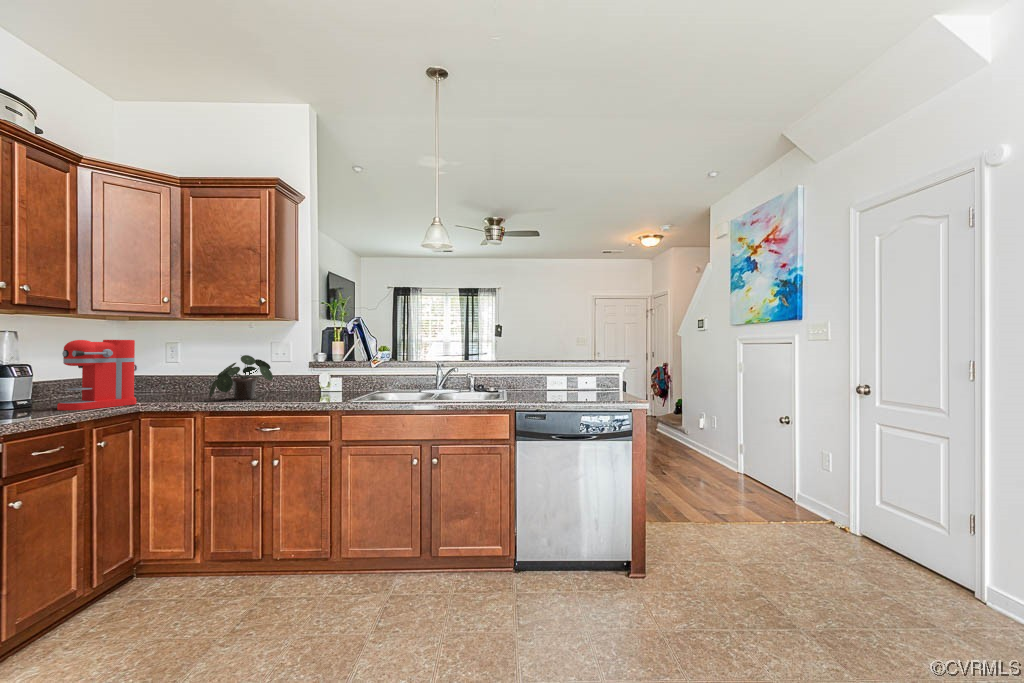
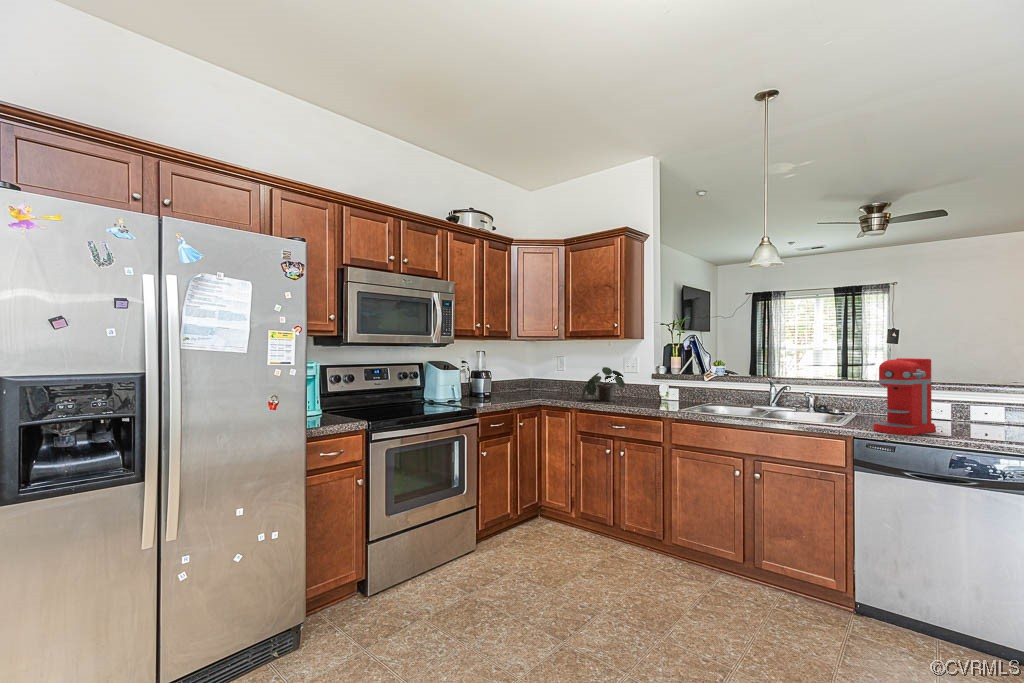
coffee maker: present [57,340,137,410] -> present [874,358,936,435]

